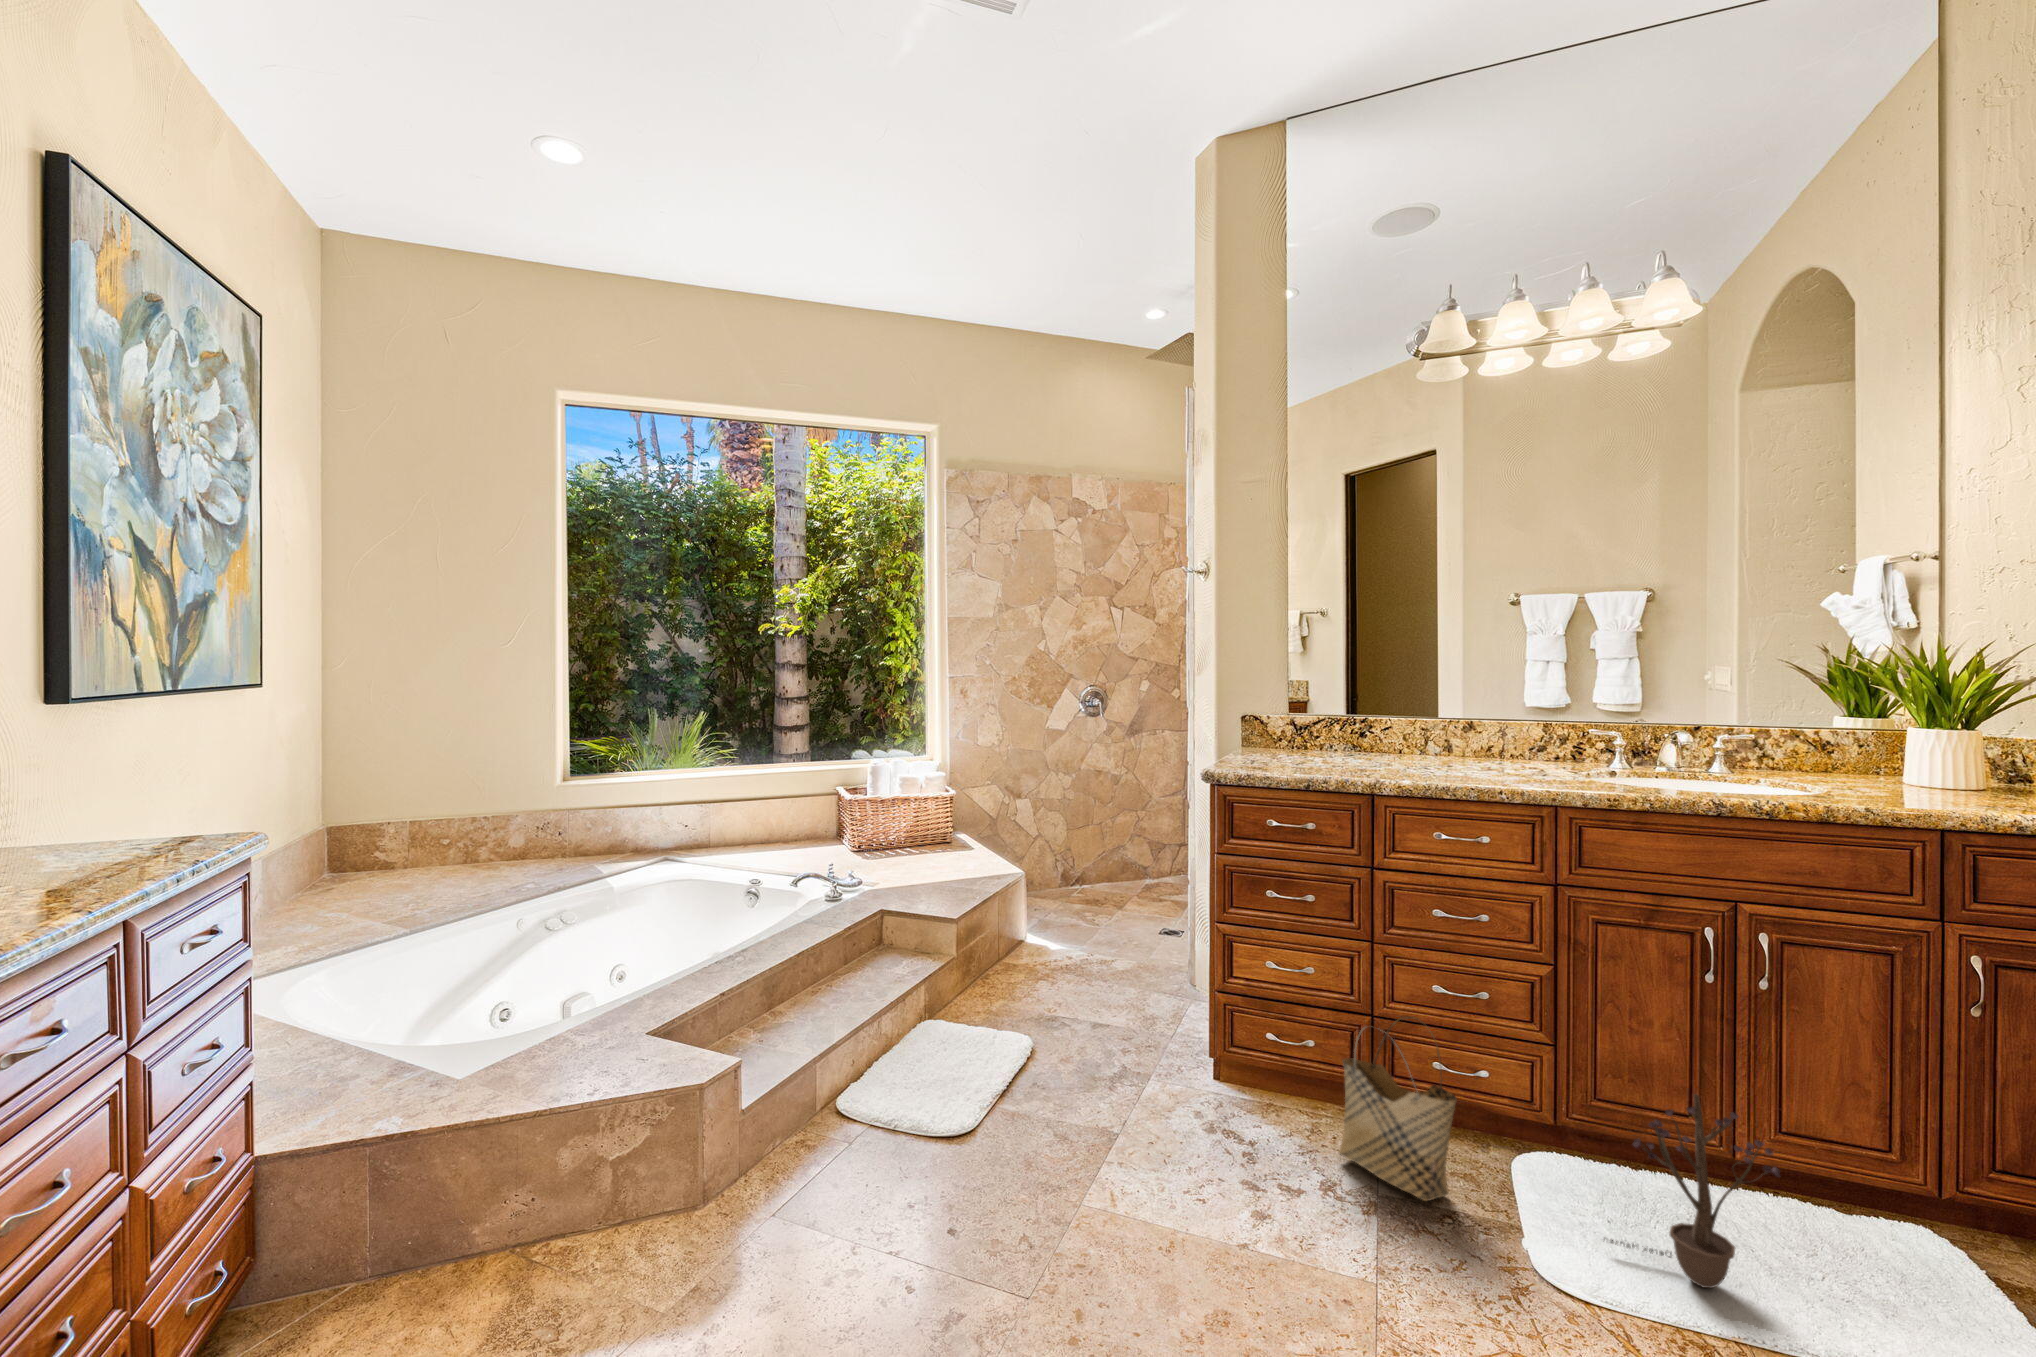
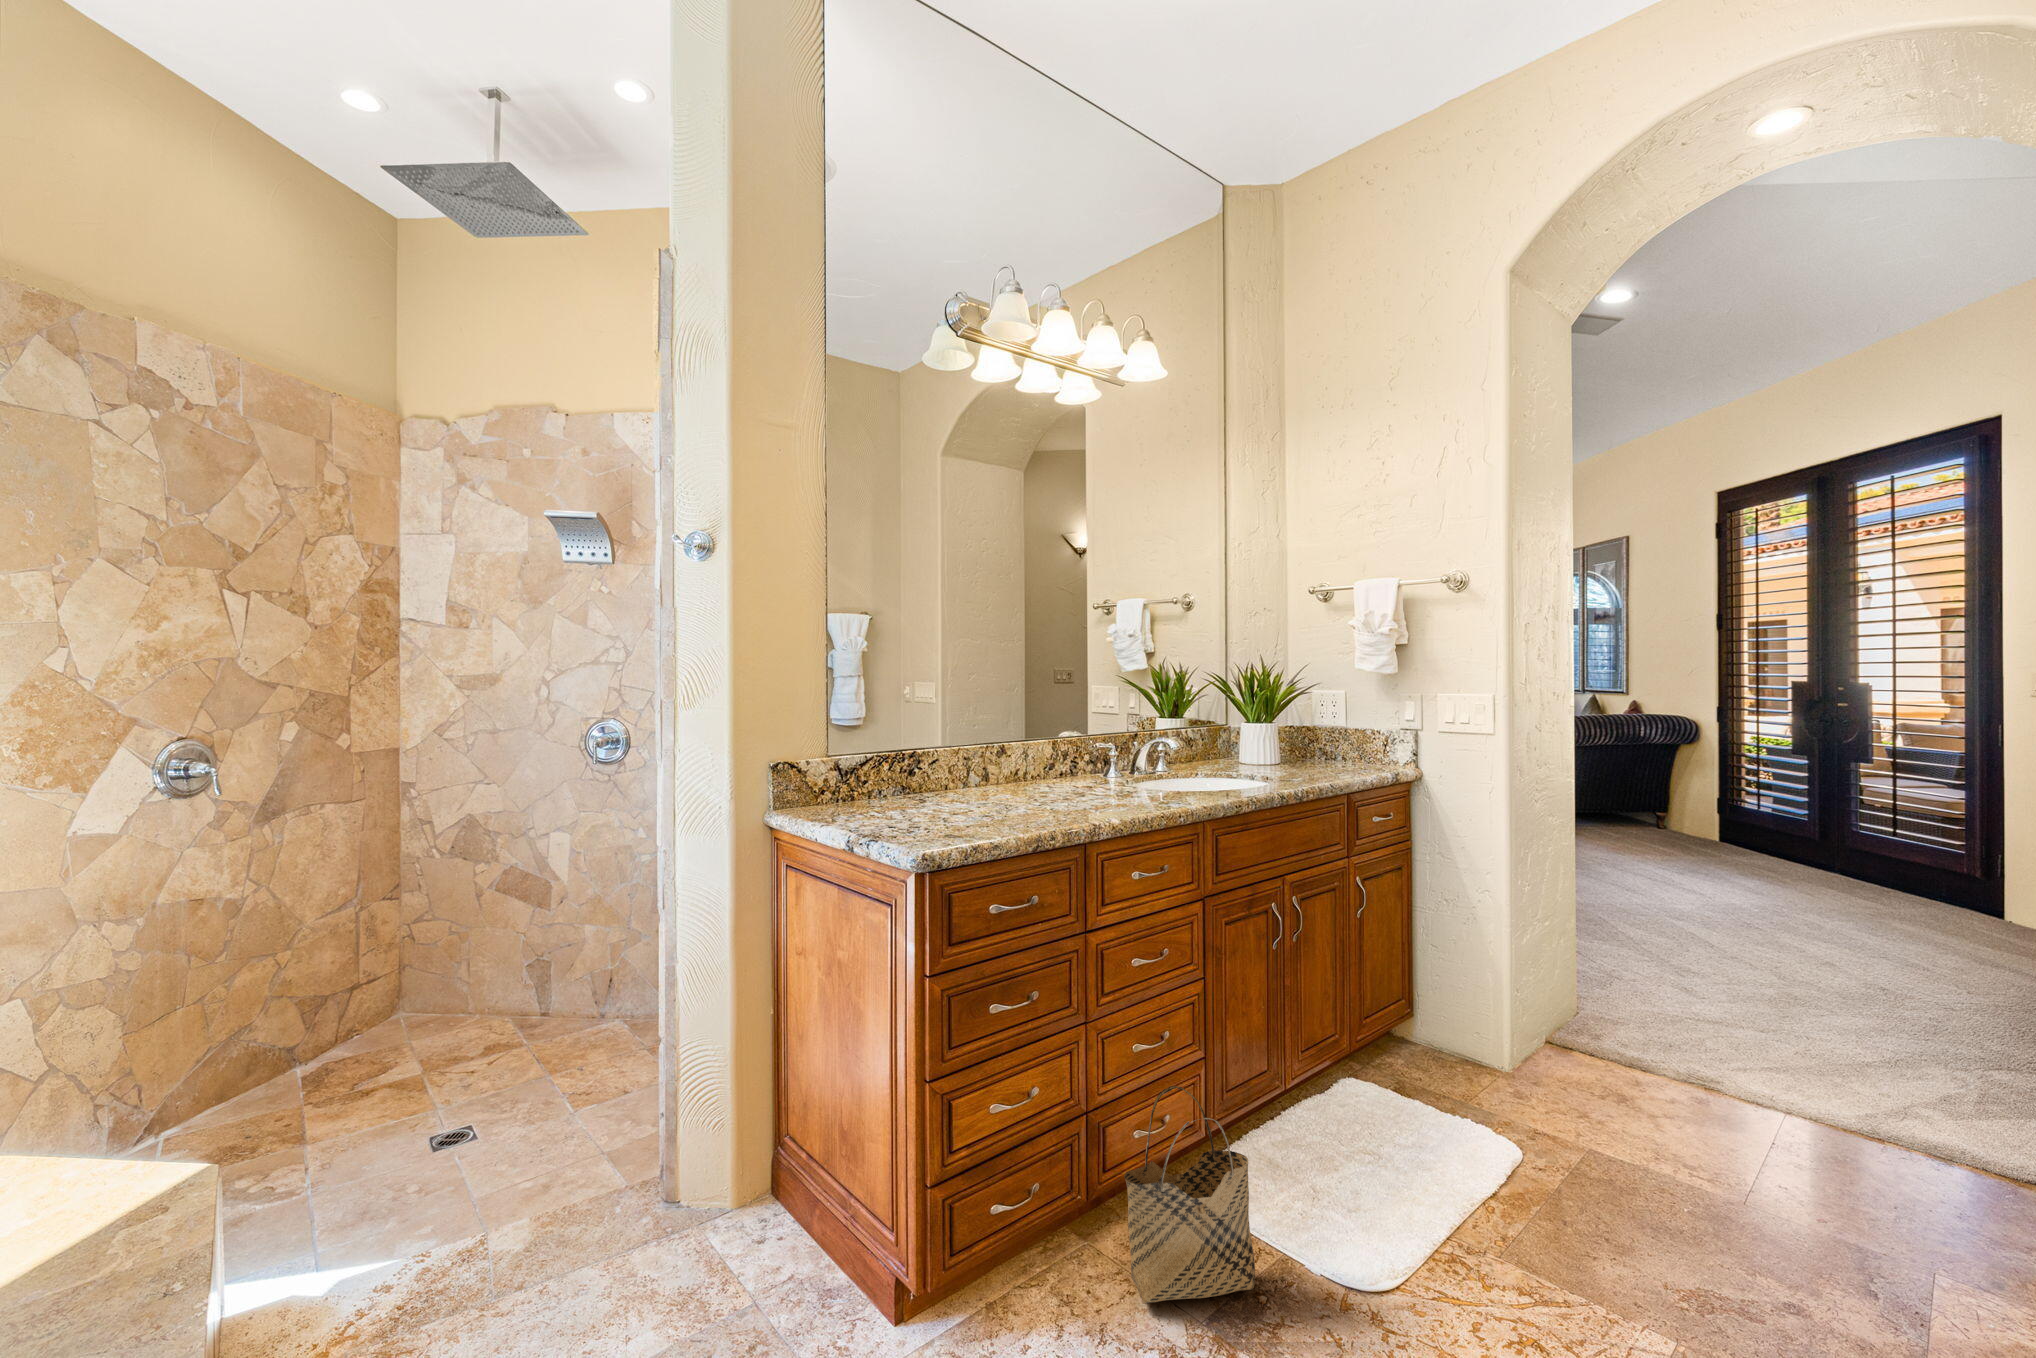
decorative plant: present [1604,1094,1780,1288] -> none [1337,1041,1421,1214]

